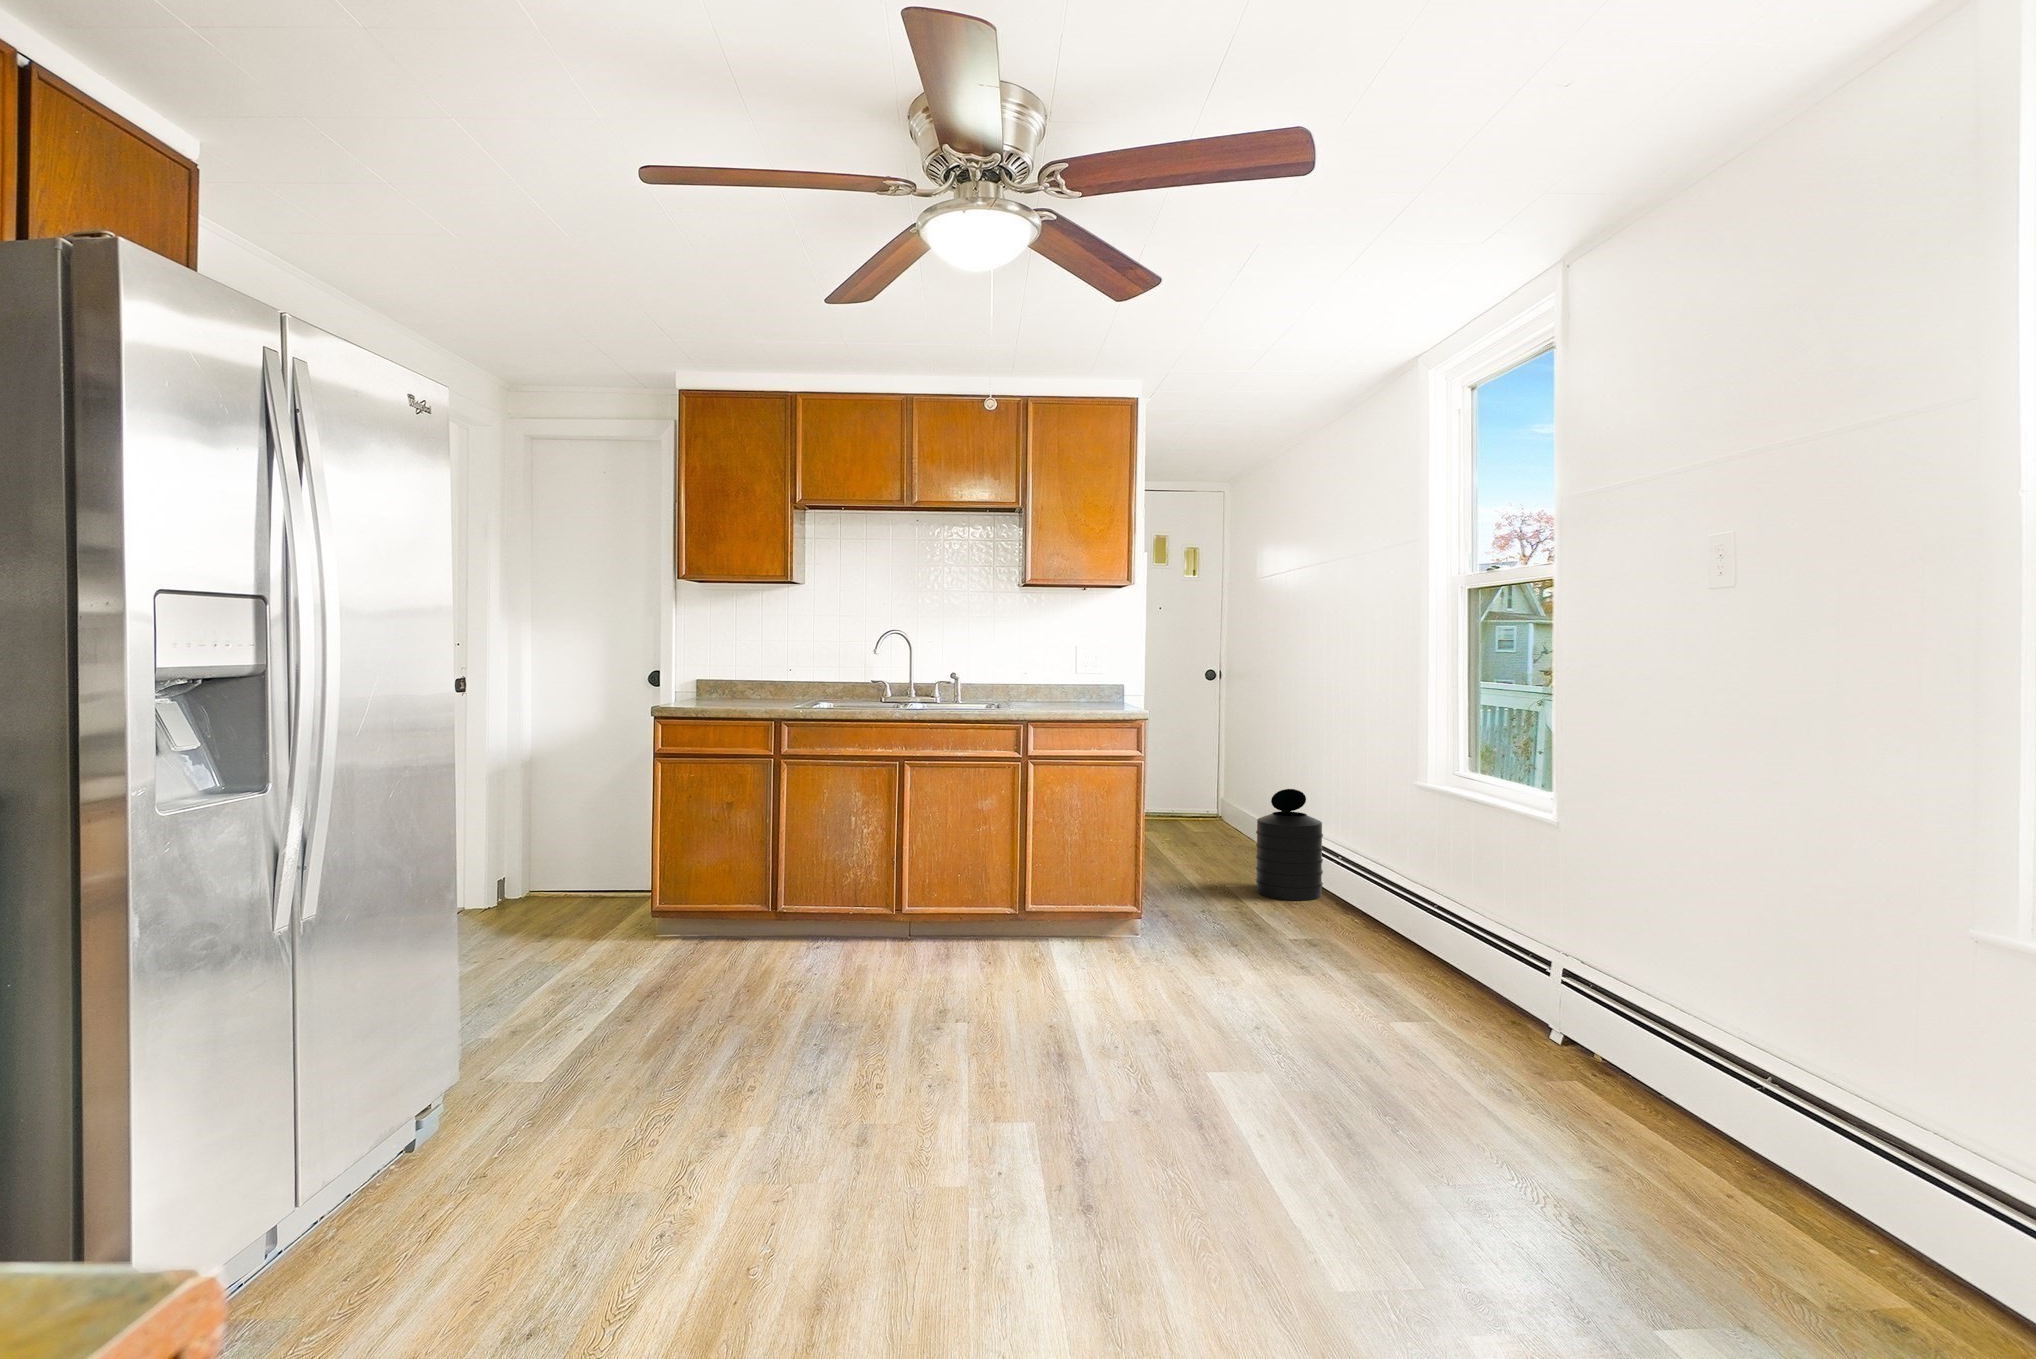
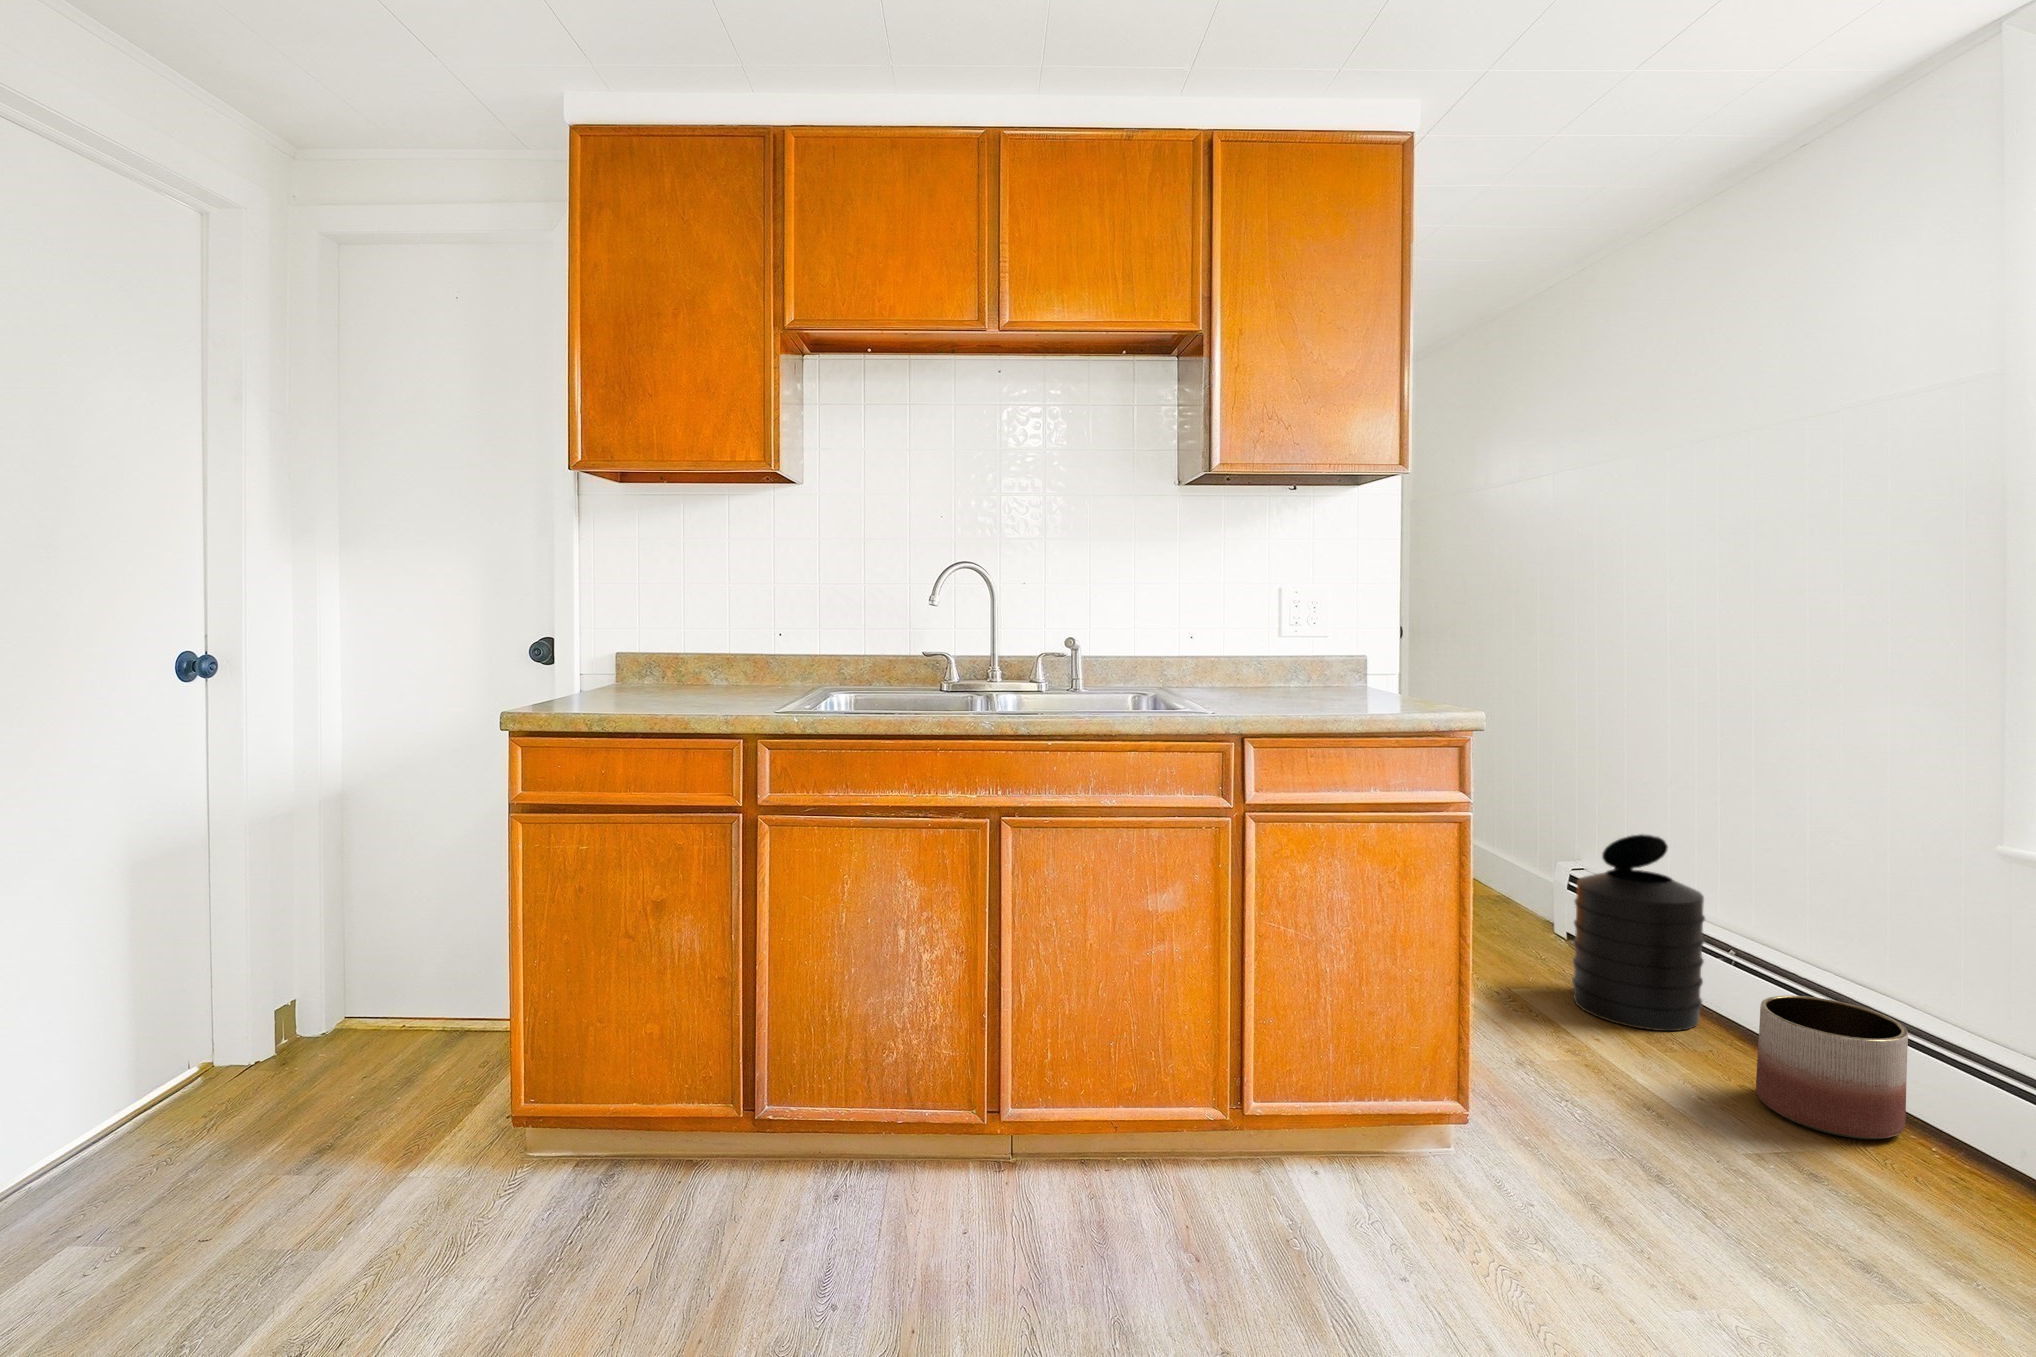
planter: none [1314,868,1377,933] -> present [1756,996,1908,1139]

